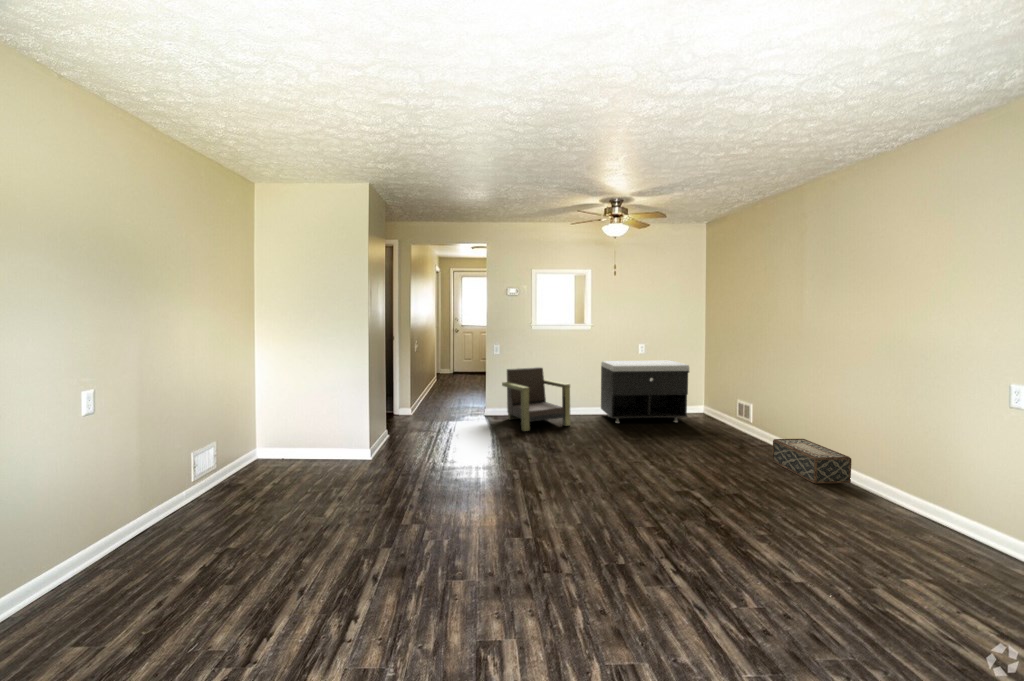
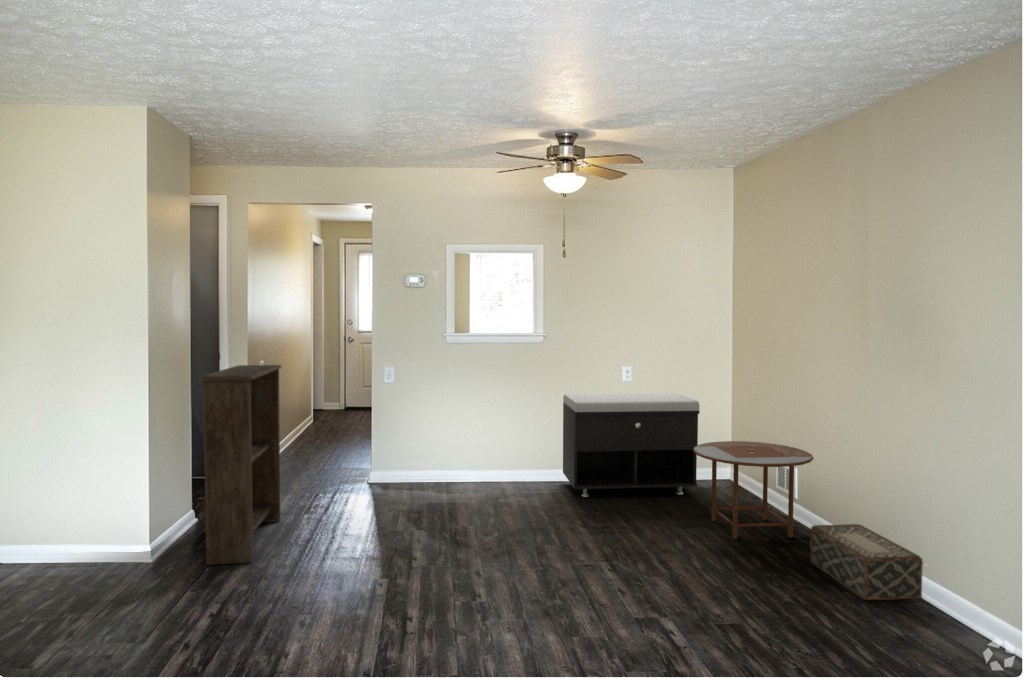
bookshelf: none [403,342,440,459] -> present [199,365,281,565]
armchair: present [502,367,571,431] -> none [397,404,506,512]
side table: none [691,389,770,448] -> present [693,441,814,539]

